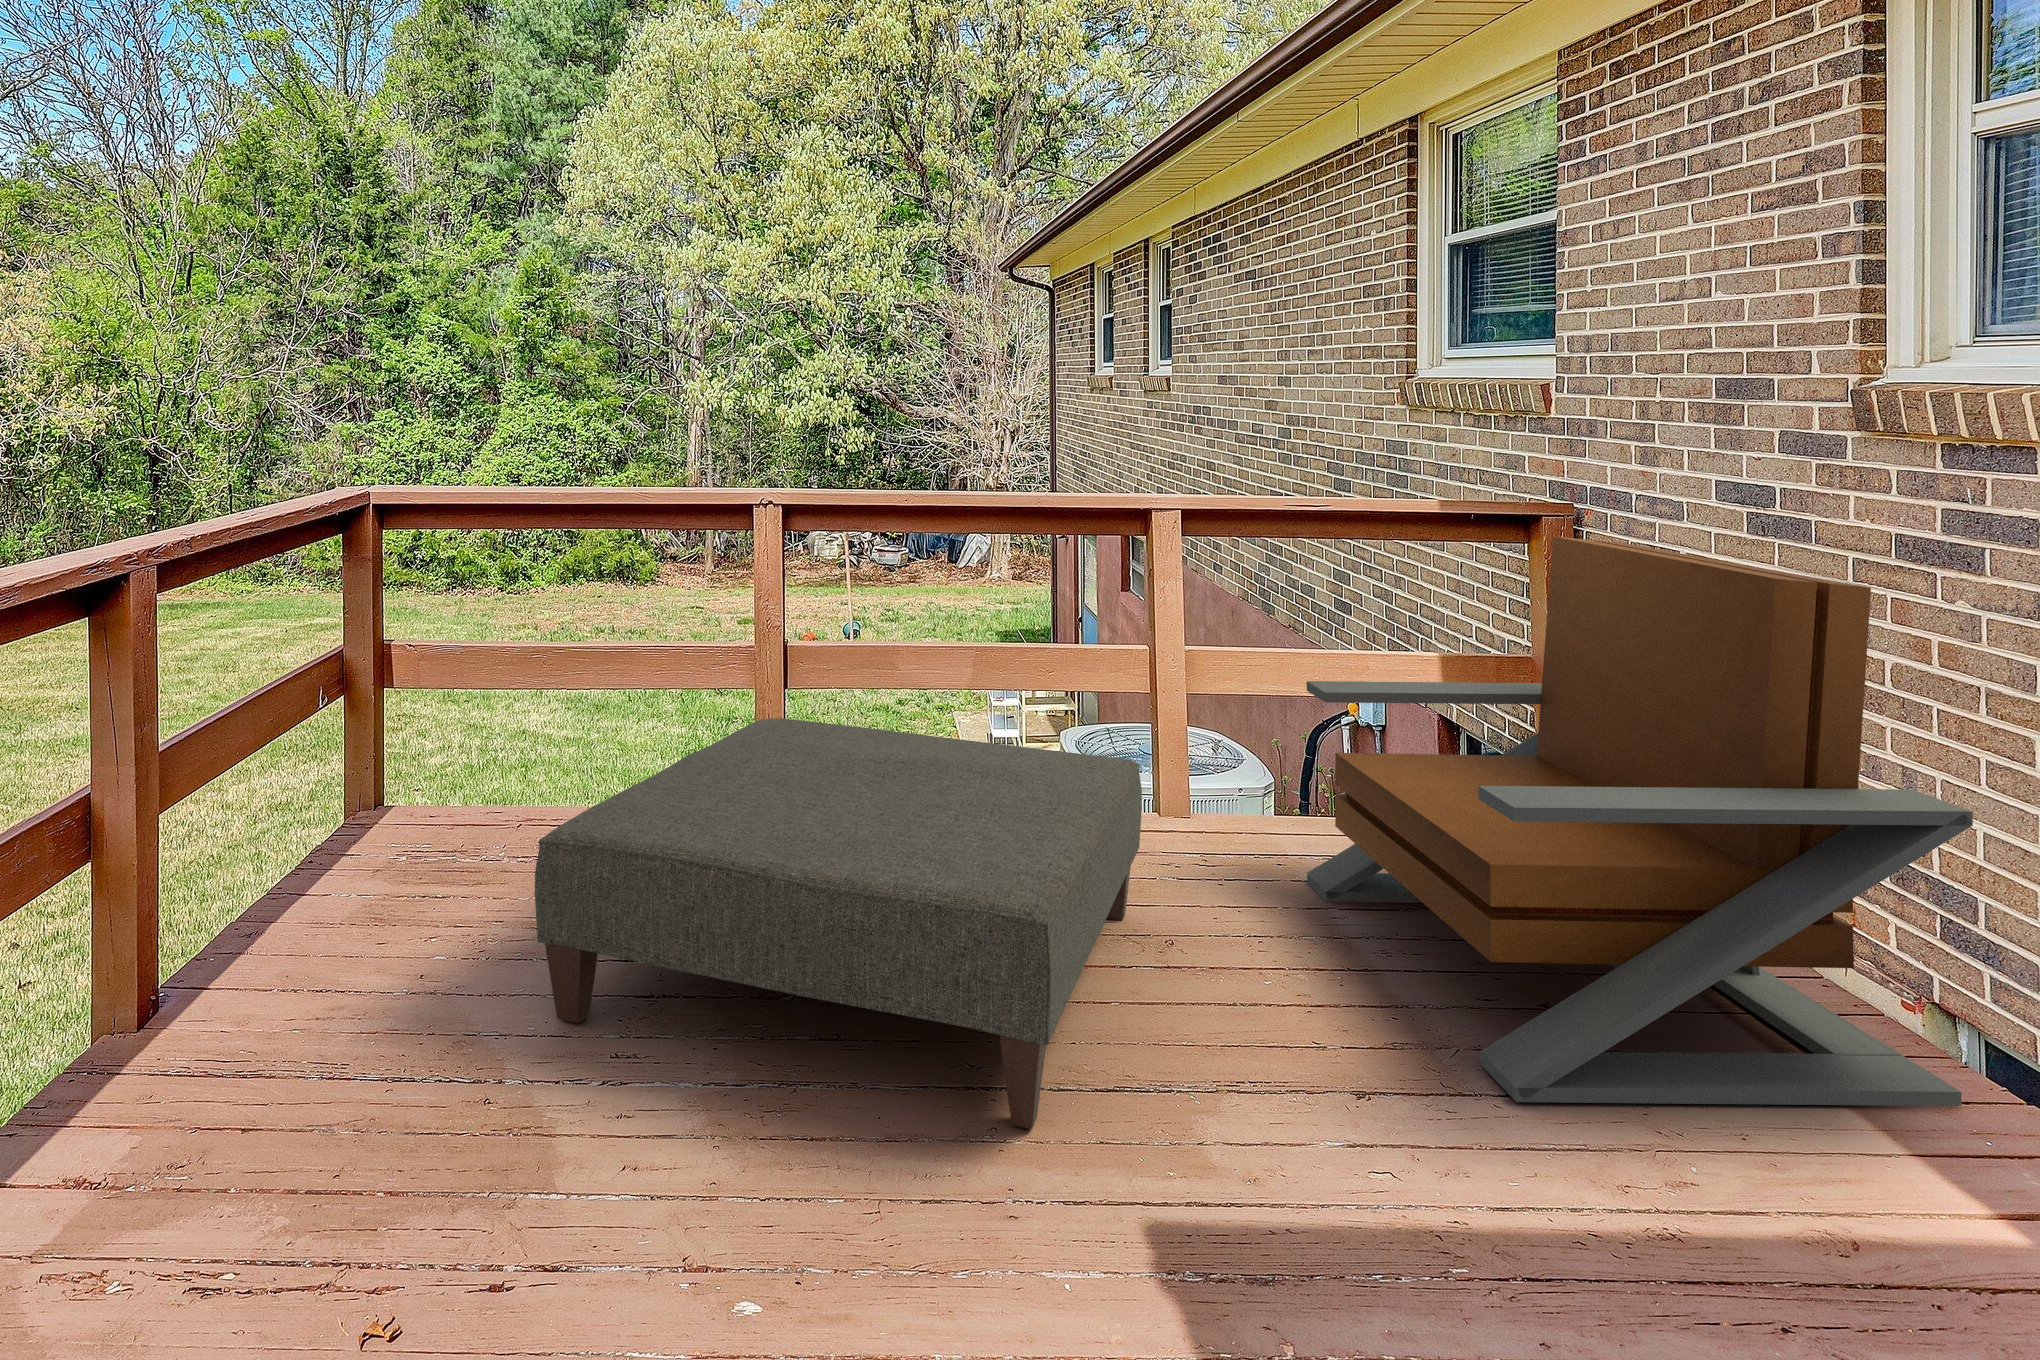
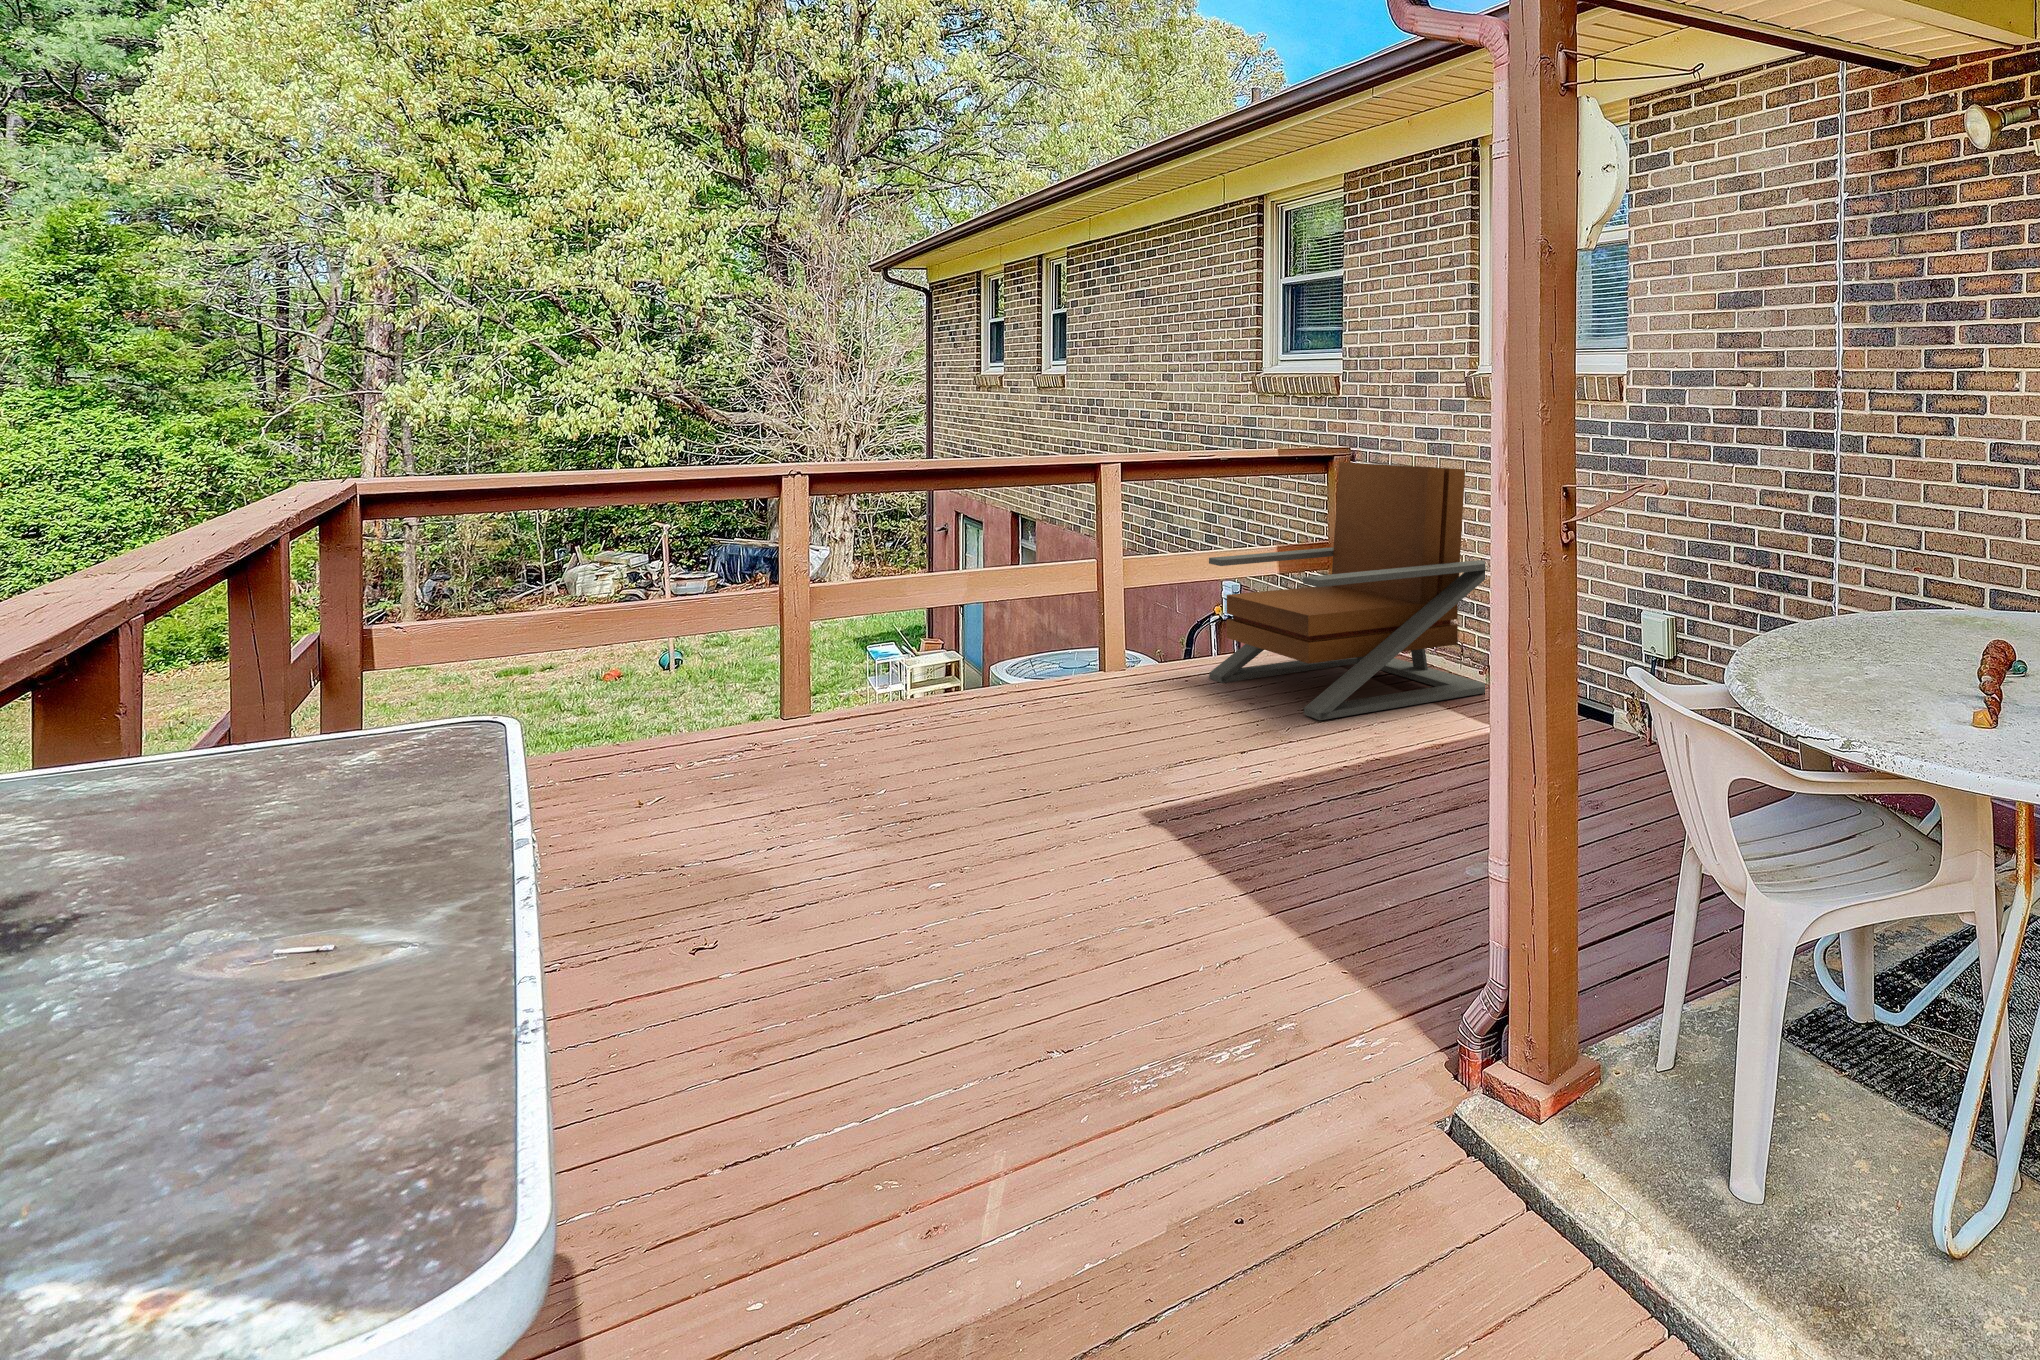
ottoman: present [535,718,1142,1129] -> none [756,610,1118,790]

